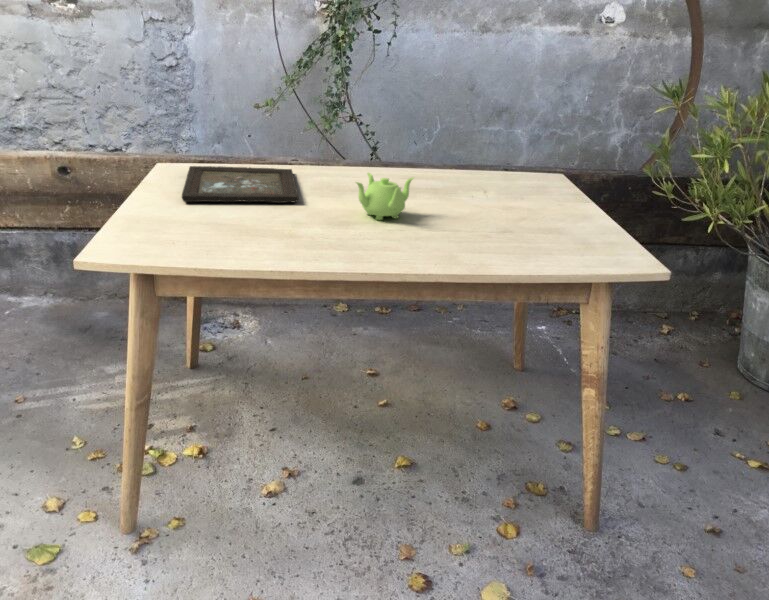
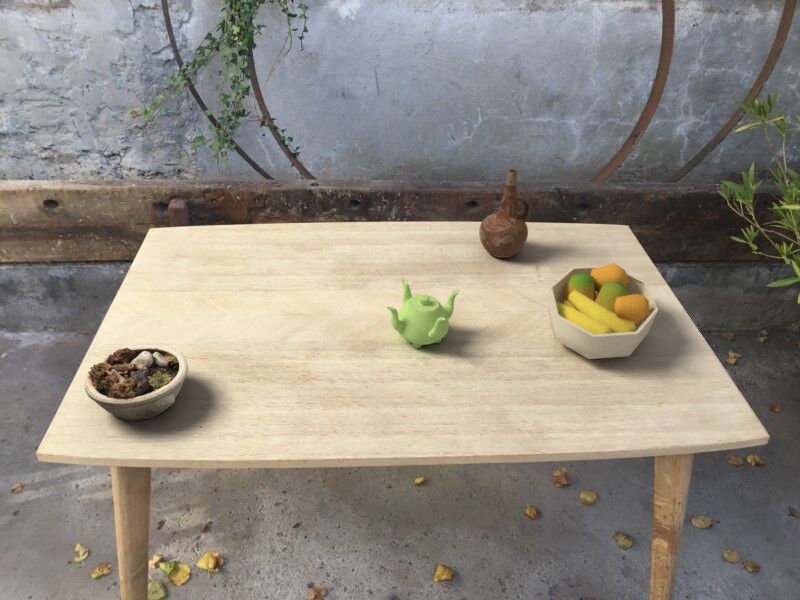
ceramic pitcher: none [432,110,474,185] -> present [479,169,530,258]
tray: present [182,166,299,203] -> none [175,236,318,320]
fruit bowl: none [487,167,573,228] -> present [548,263,658,359]
succulent planter: none [115,193,197,241] -> present [85,345,188,421]

